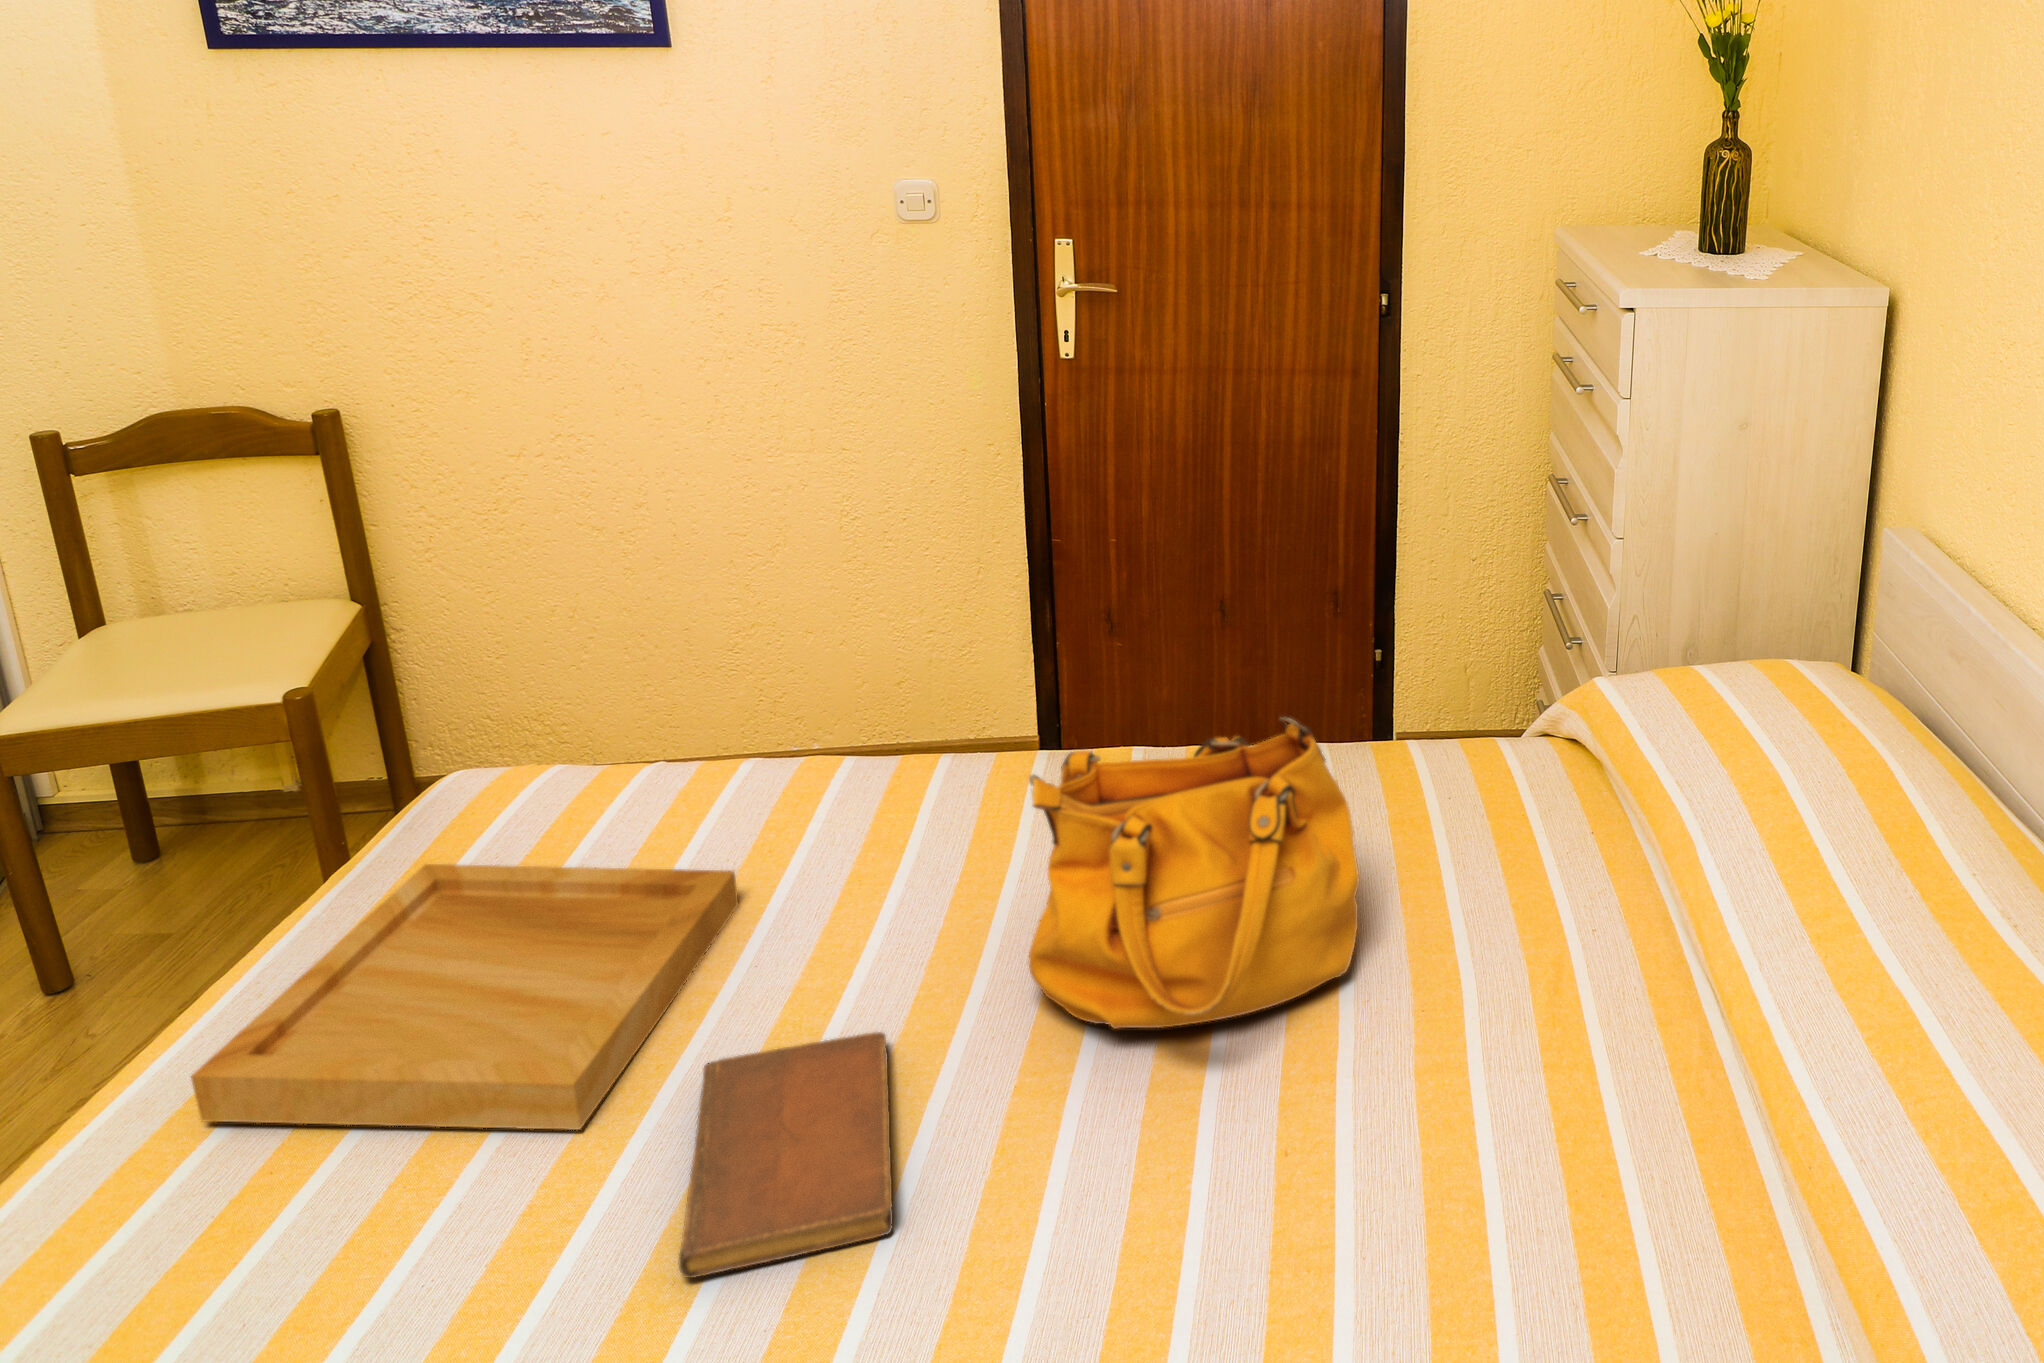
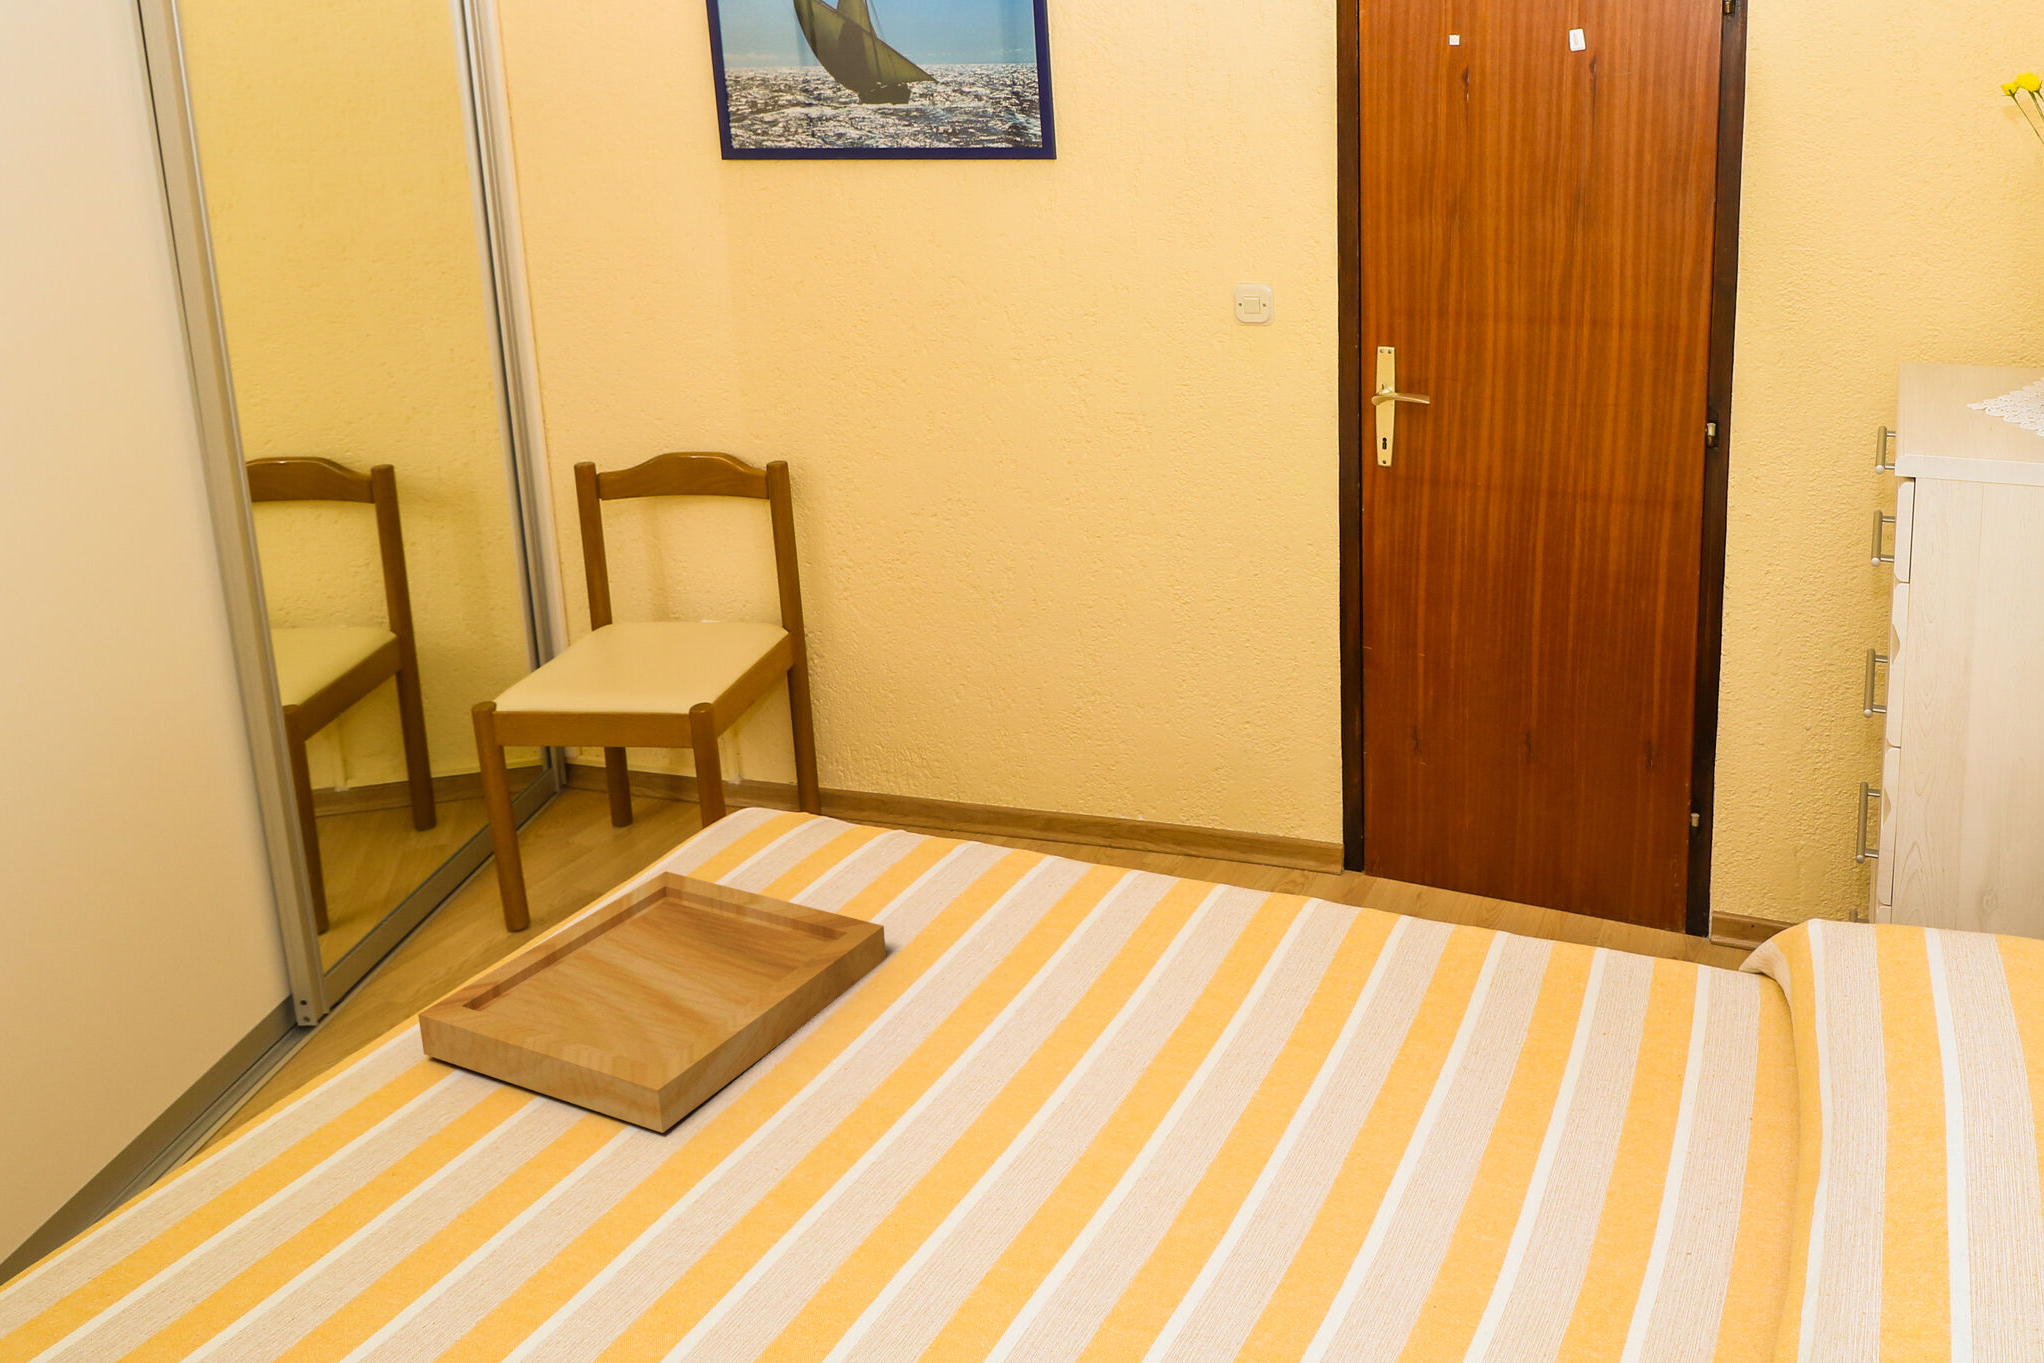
handbag: present [1029,716,1359,1029] -> none [1063,866,1404,1170]
notebook: present [679,1032,893,1278] -> none [660,1097,929,1299]

